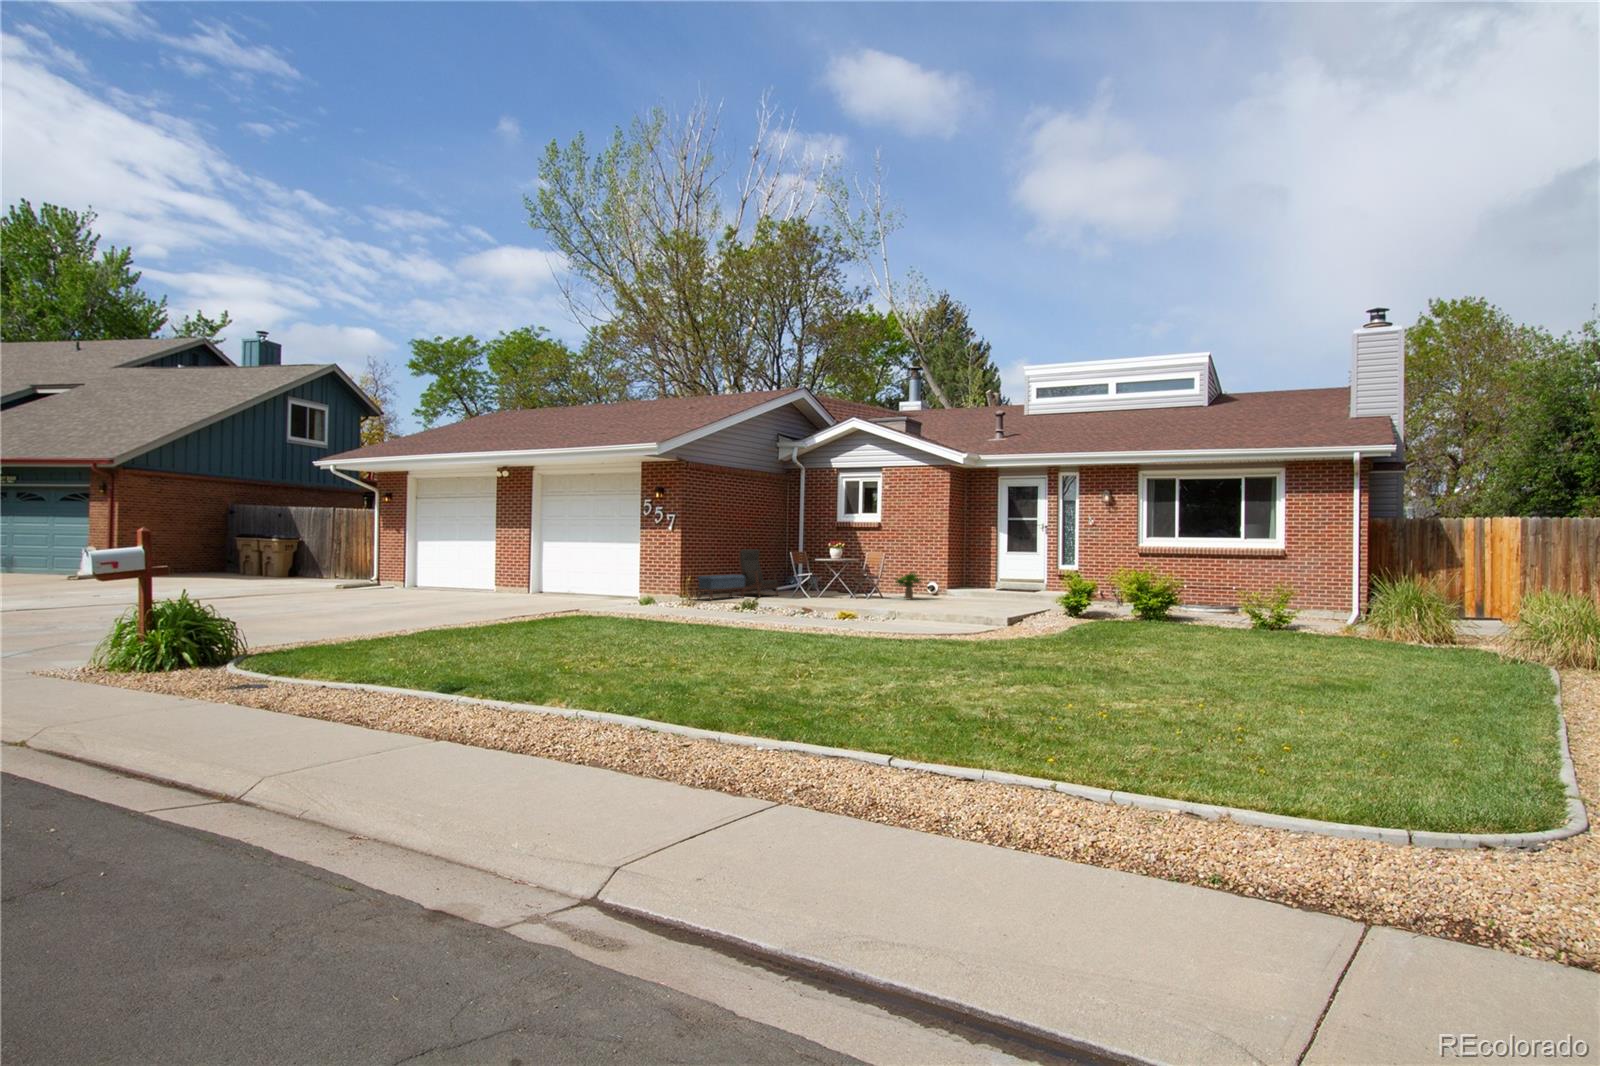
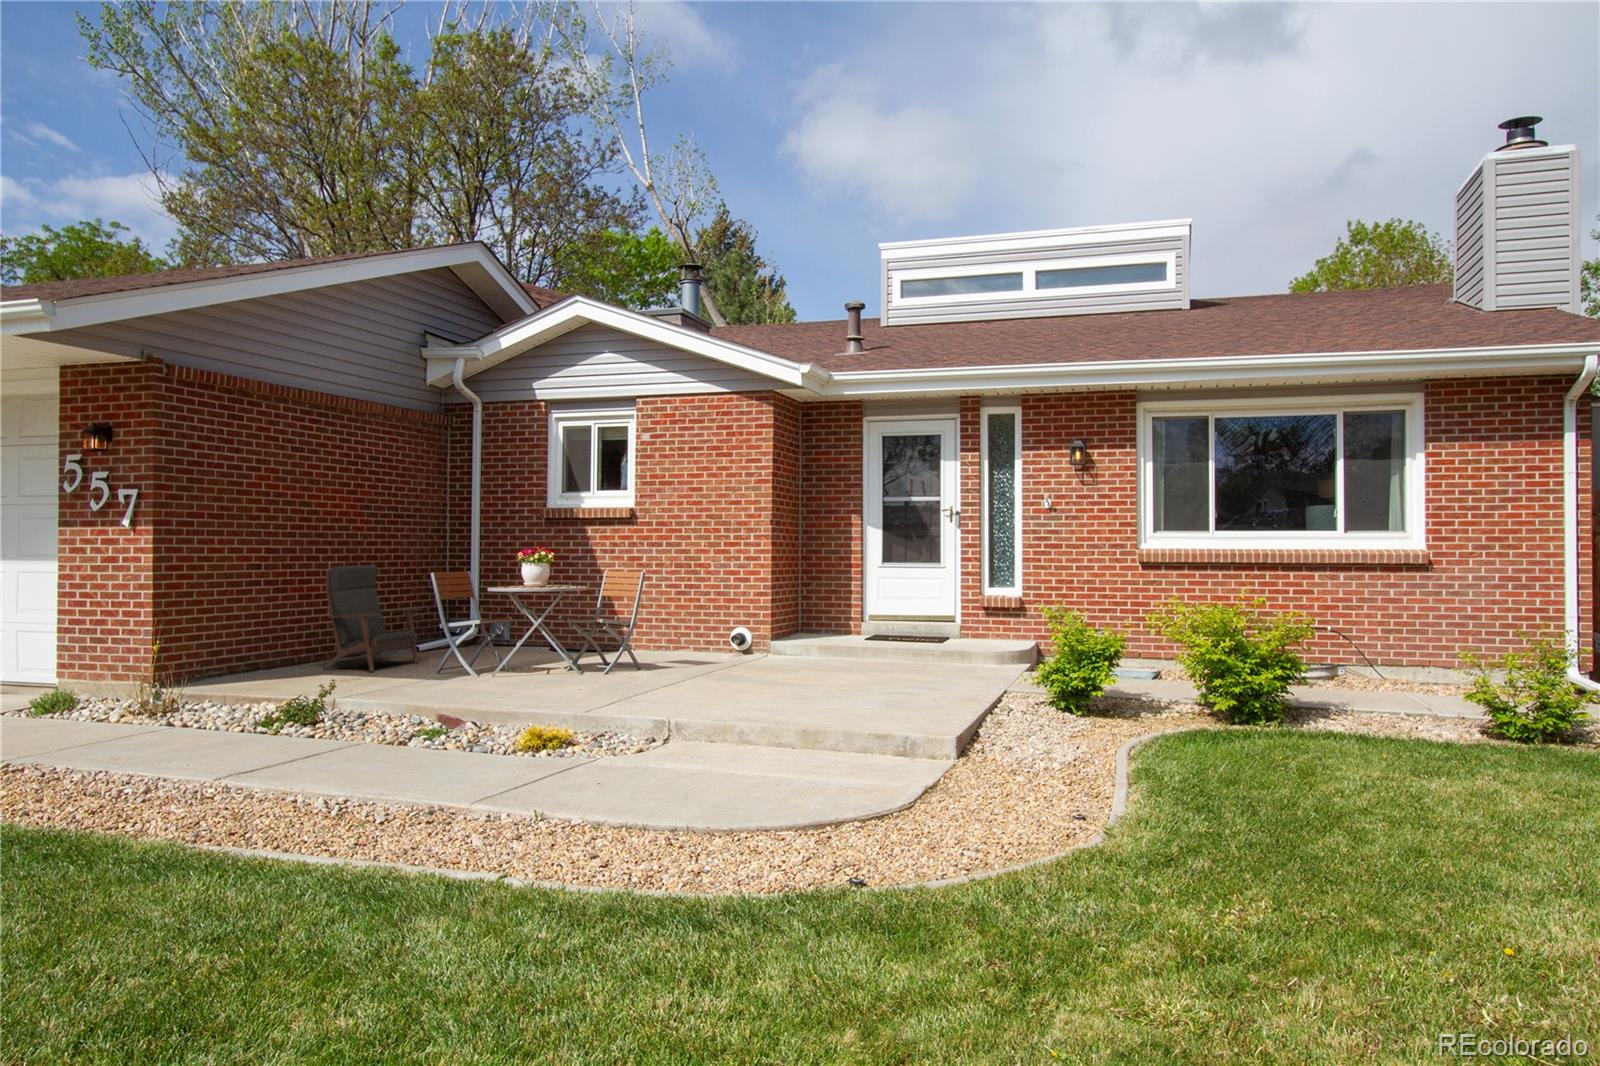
potted plant: present [895,573,921,600] -> none [662,607,729,664]
bench: present [697,575,745,600] -> none [205,624,336,692]

